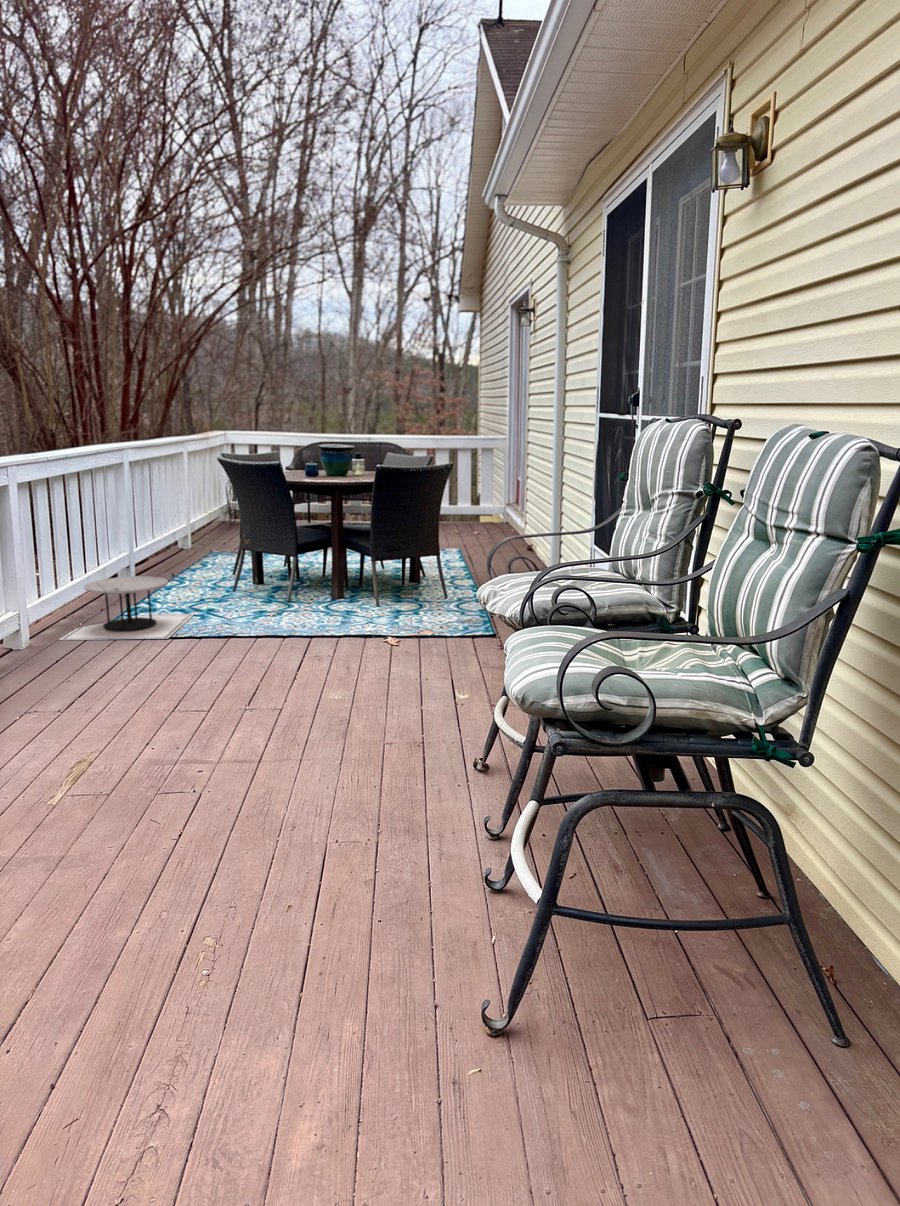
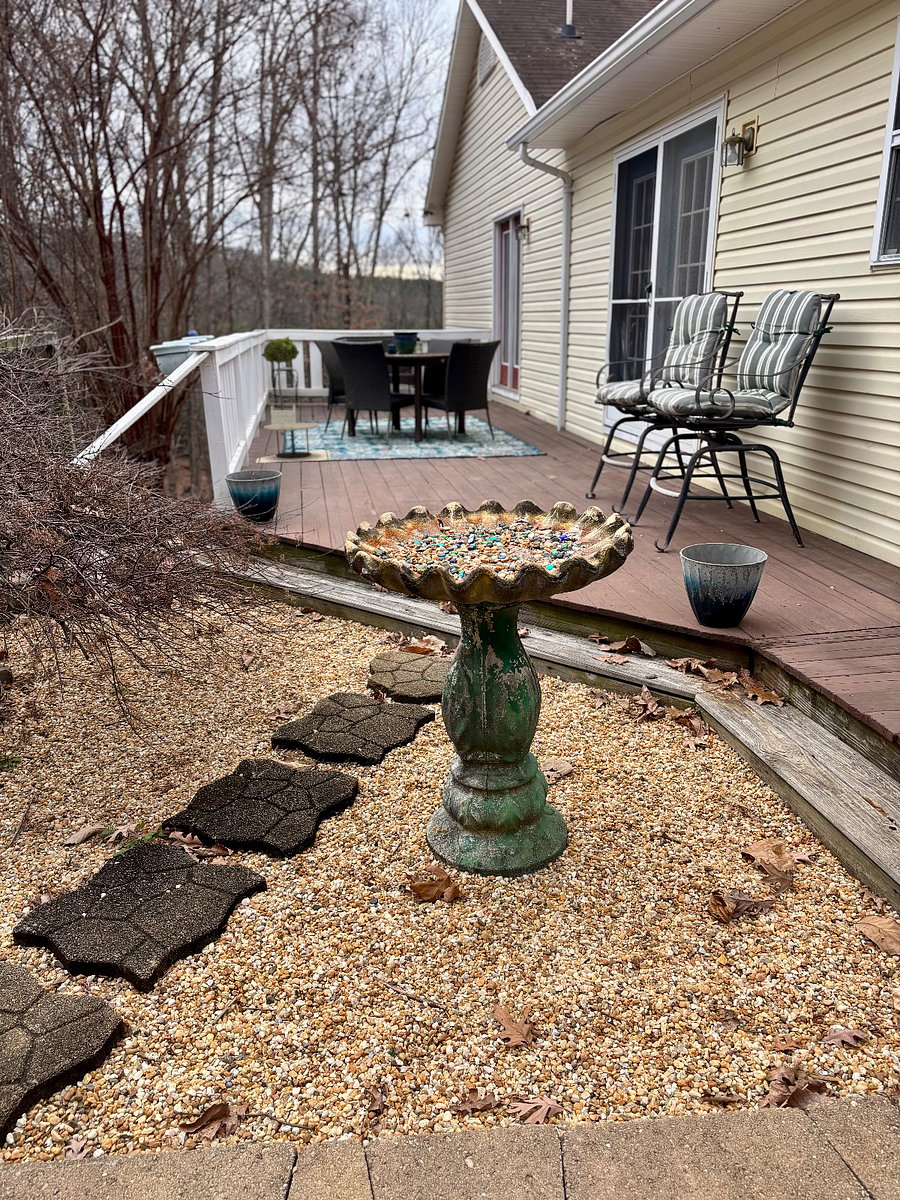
potted tree: none [163,448,213,567] -> present [262,337,299,424]

